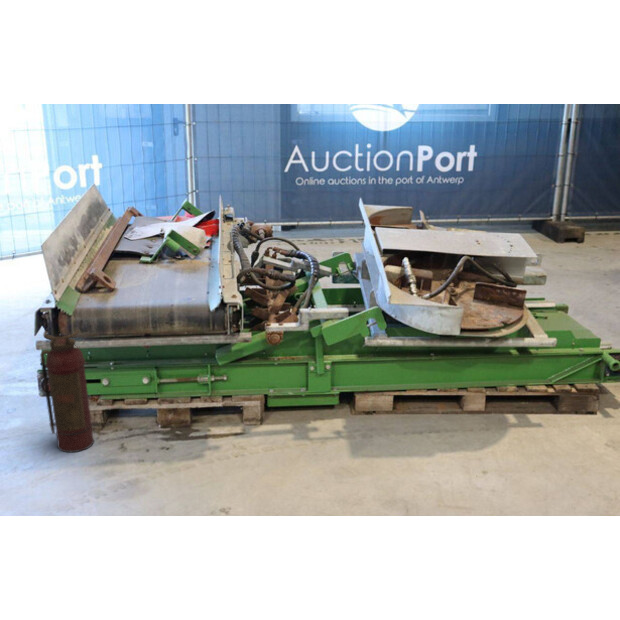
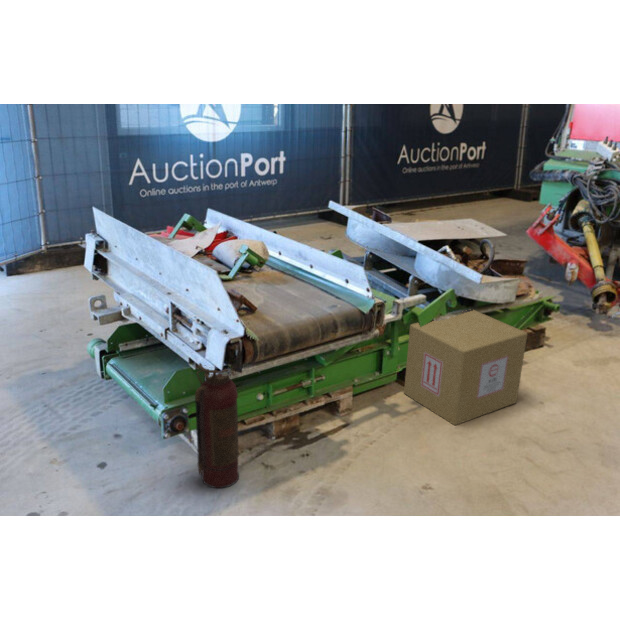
cardboard box: none [342,341,461,466] -> present [404,310,527,425]

